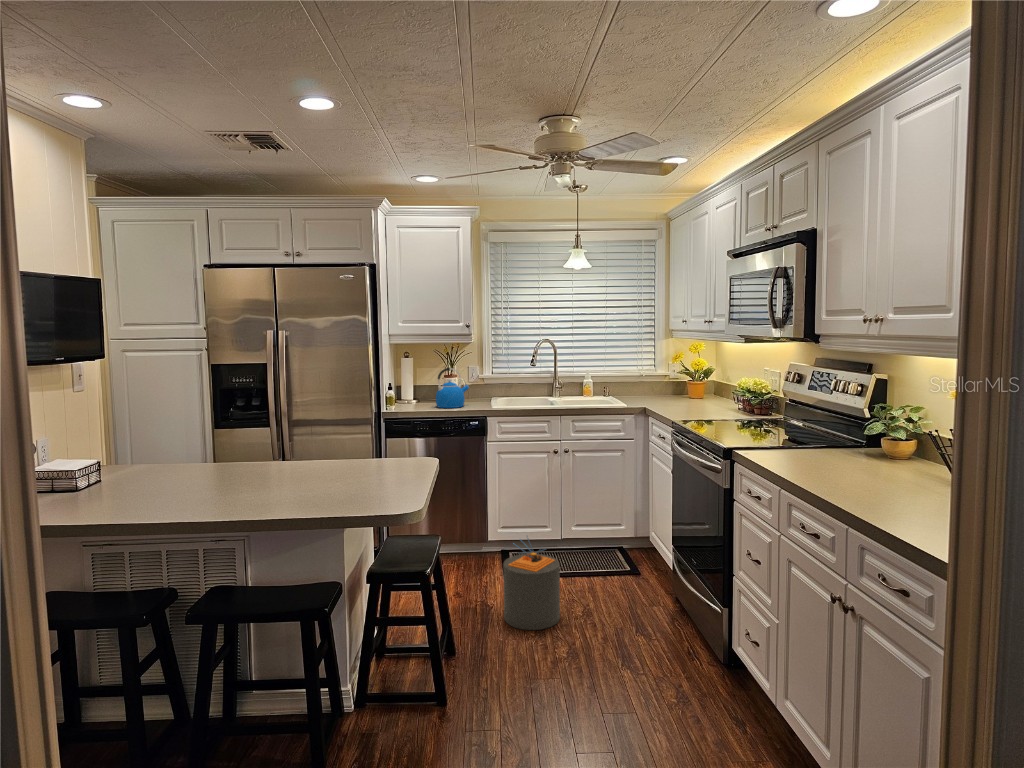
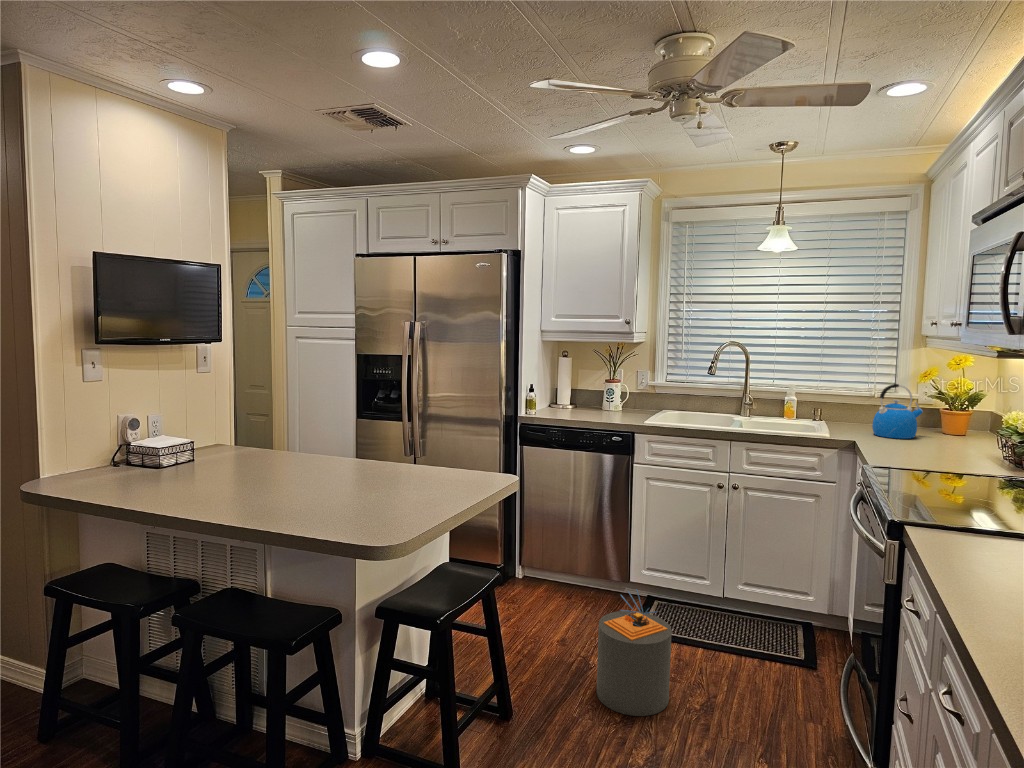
kettle: present [436,368,469,408] -> present [872,384,923,439]

